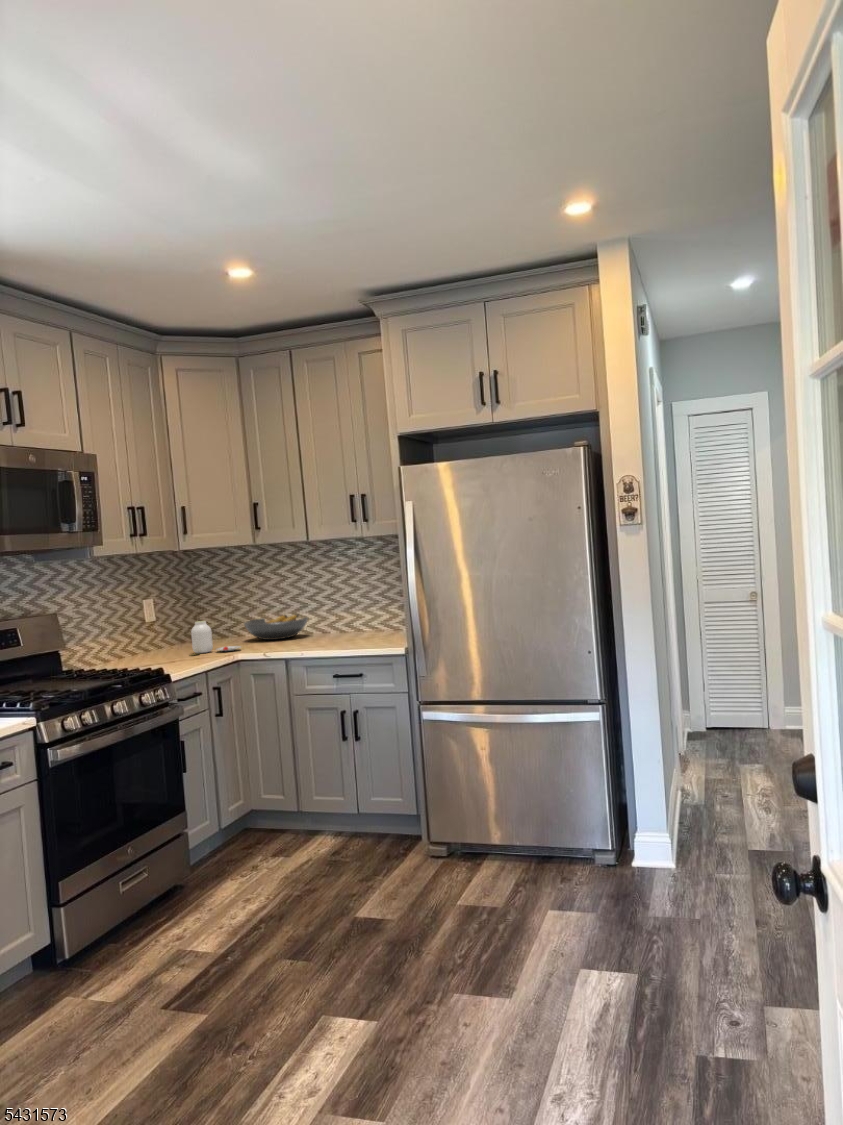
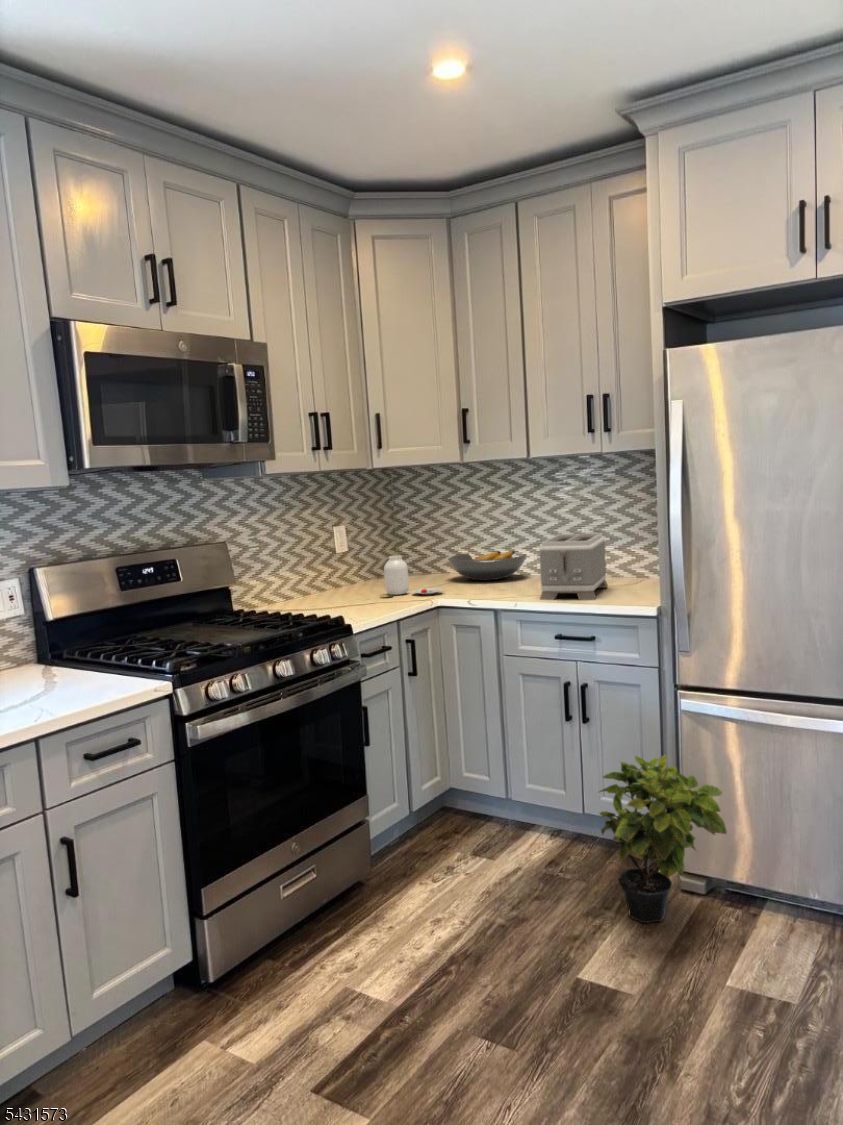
toaster: none [318,597,372,649] -> present [540,533,608,600]
potted plant: none [366,751,455,879] -> present [600,755,727,923]

